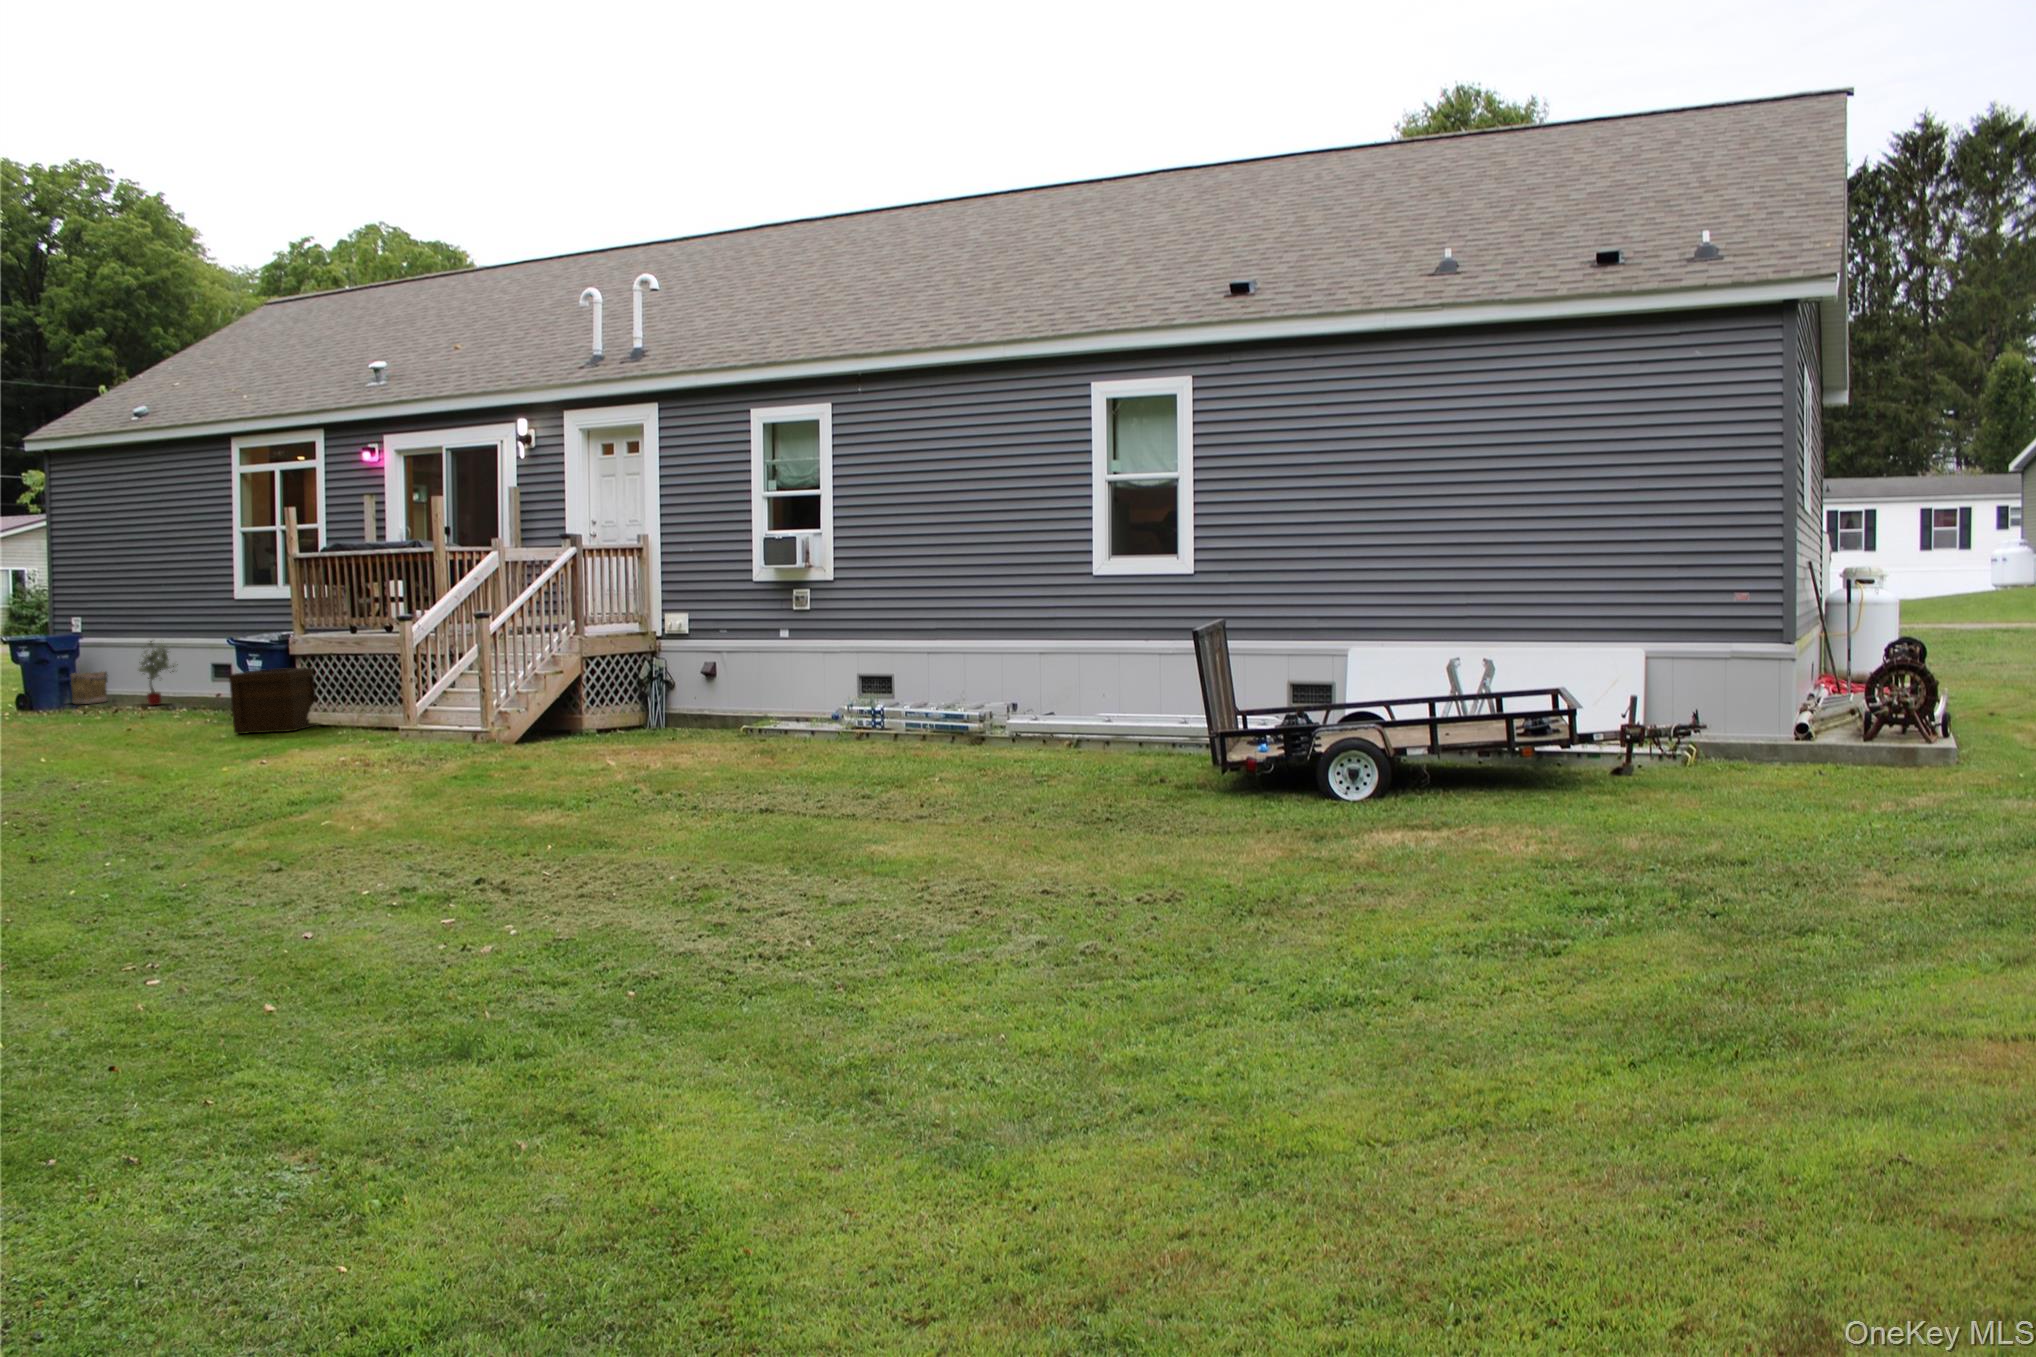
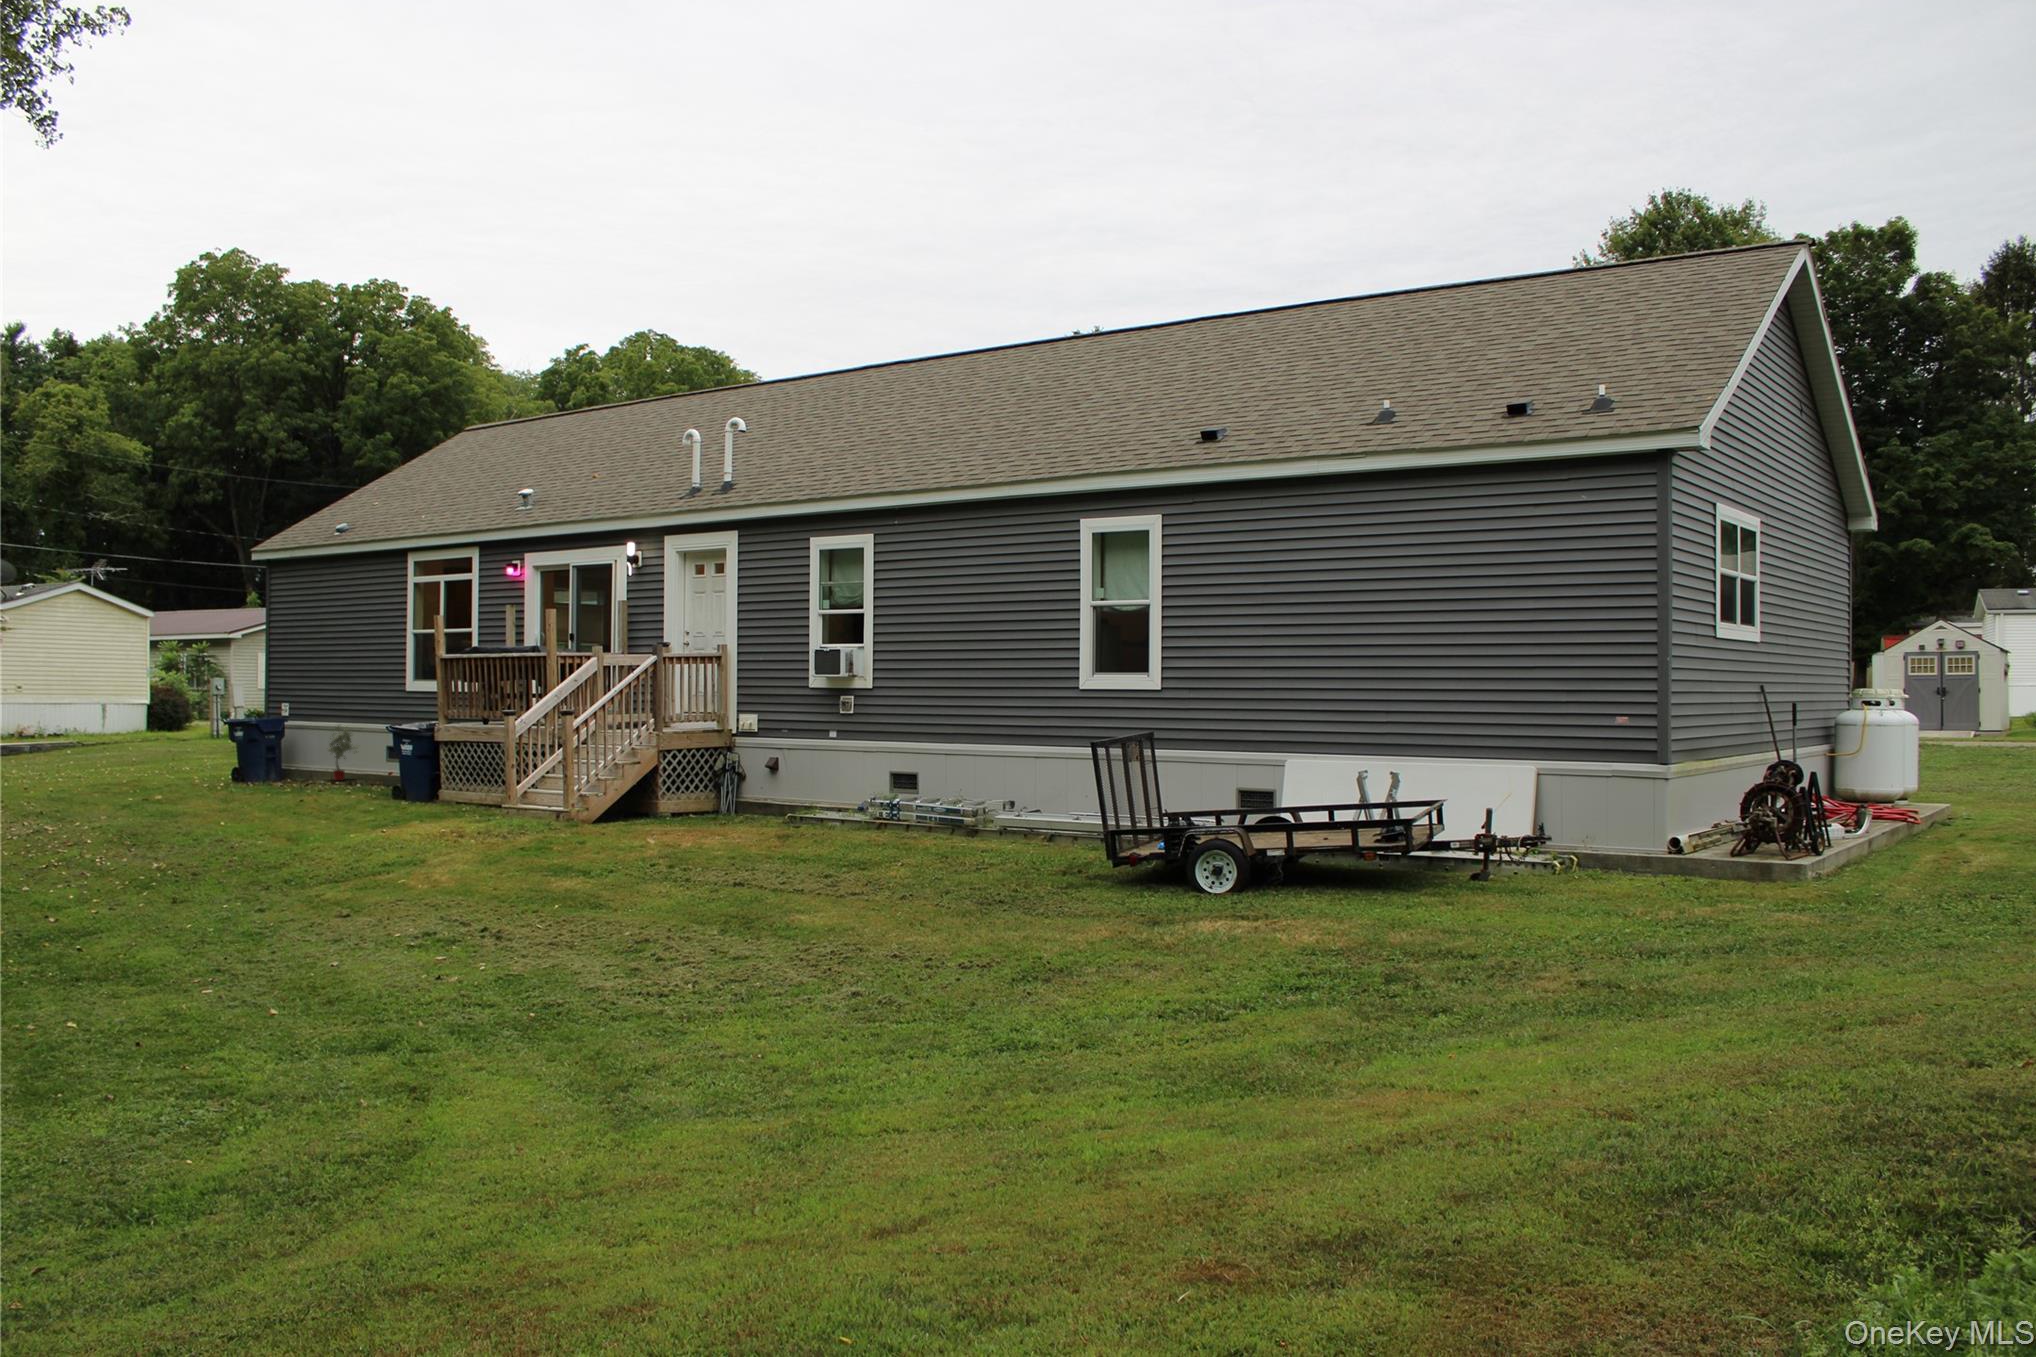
wooden crate: present [229,667,319,734] -> none [380,753,455,808]
bucket: present [71,671,108,705] -> none [276,749,307,778]

